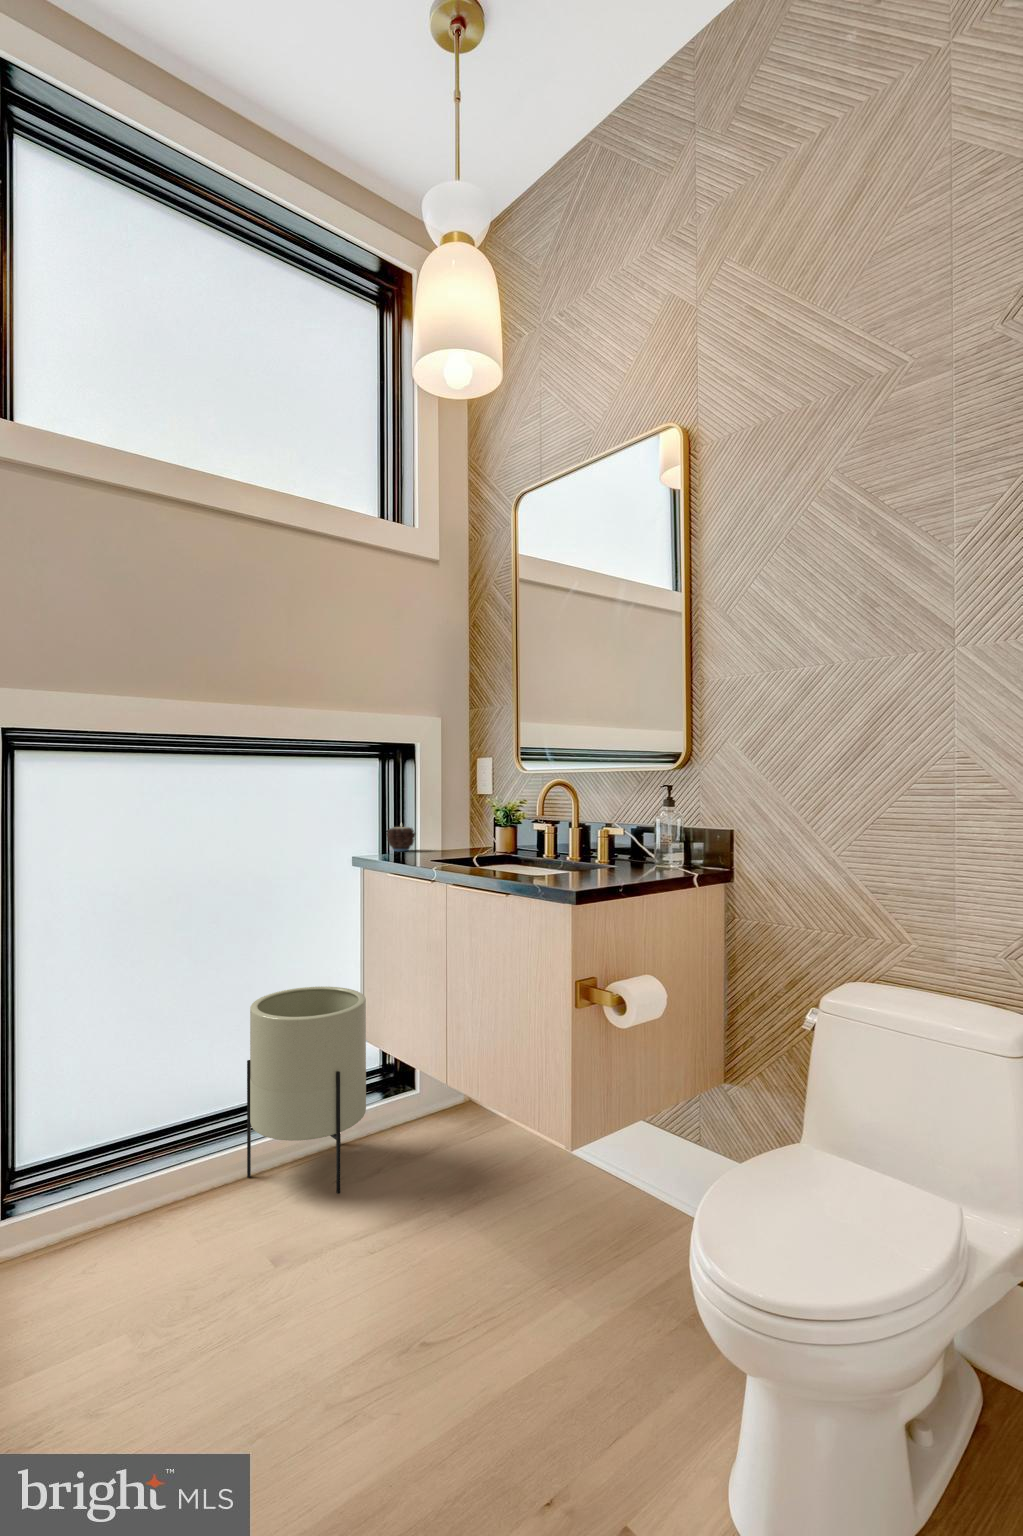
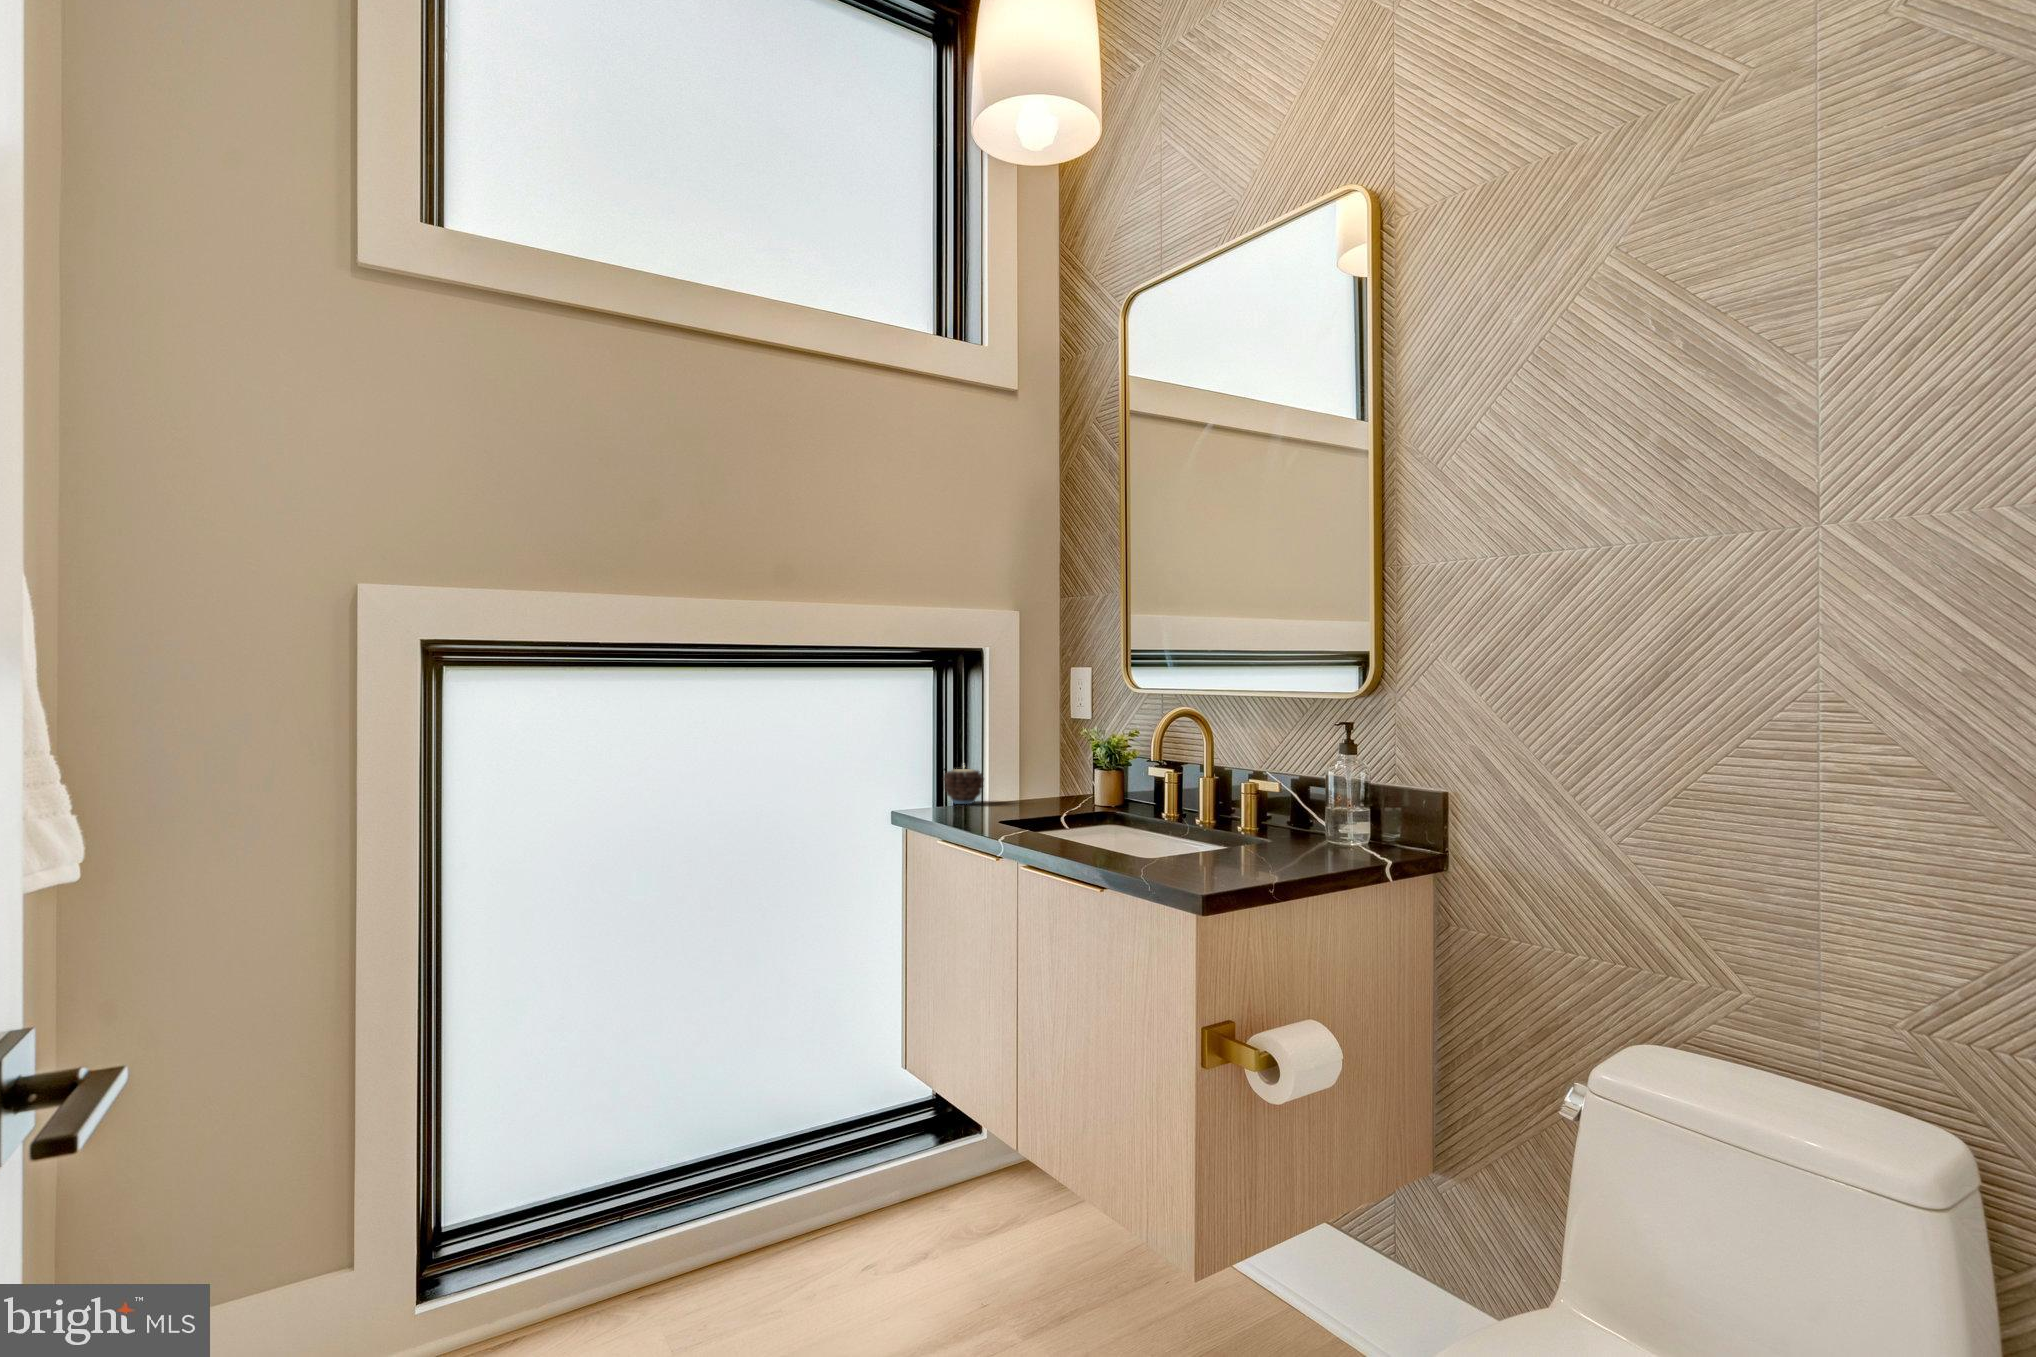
planter: present [247,986,366,1194] -> none [750,992,911,1287]

